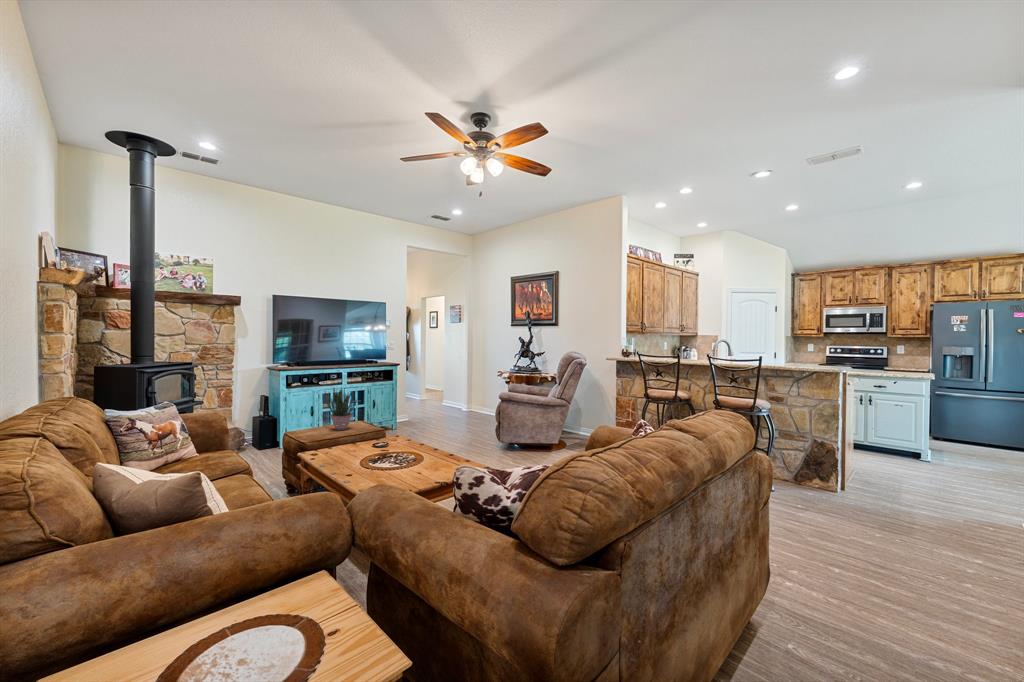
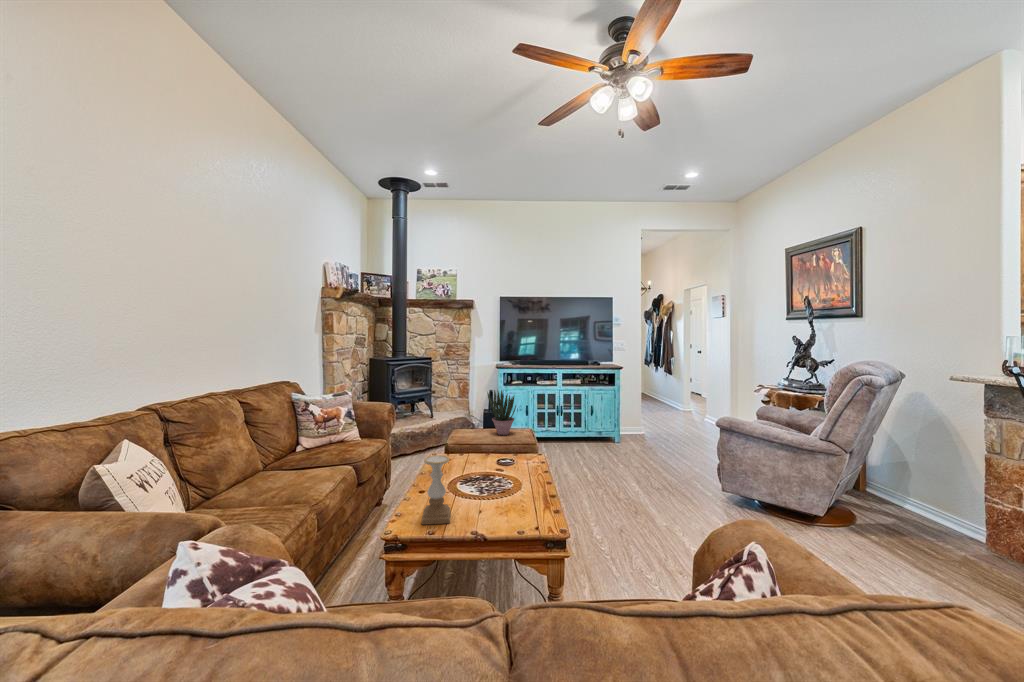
candle holder: none [390,429,420,481] -> present [422,455,450,525]

